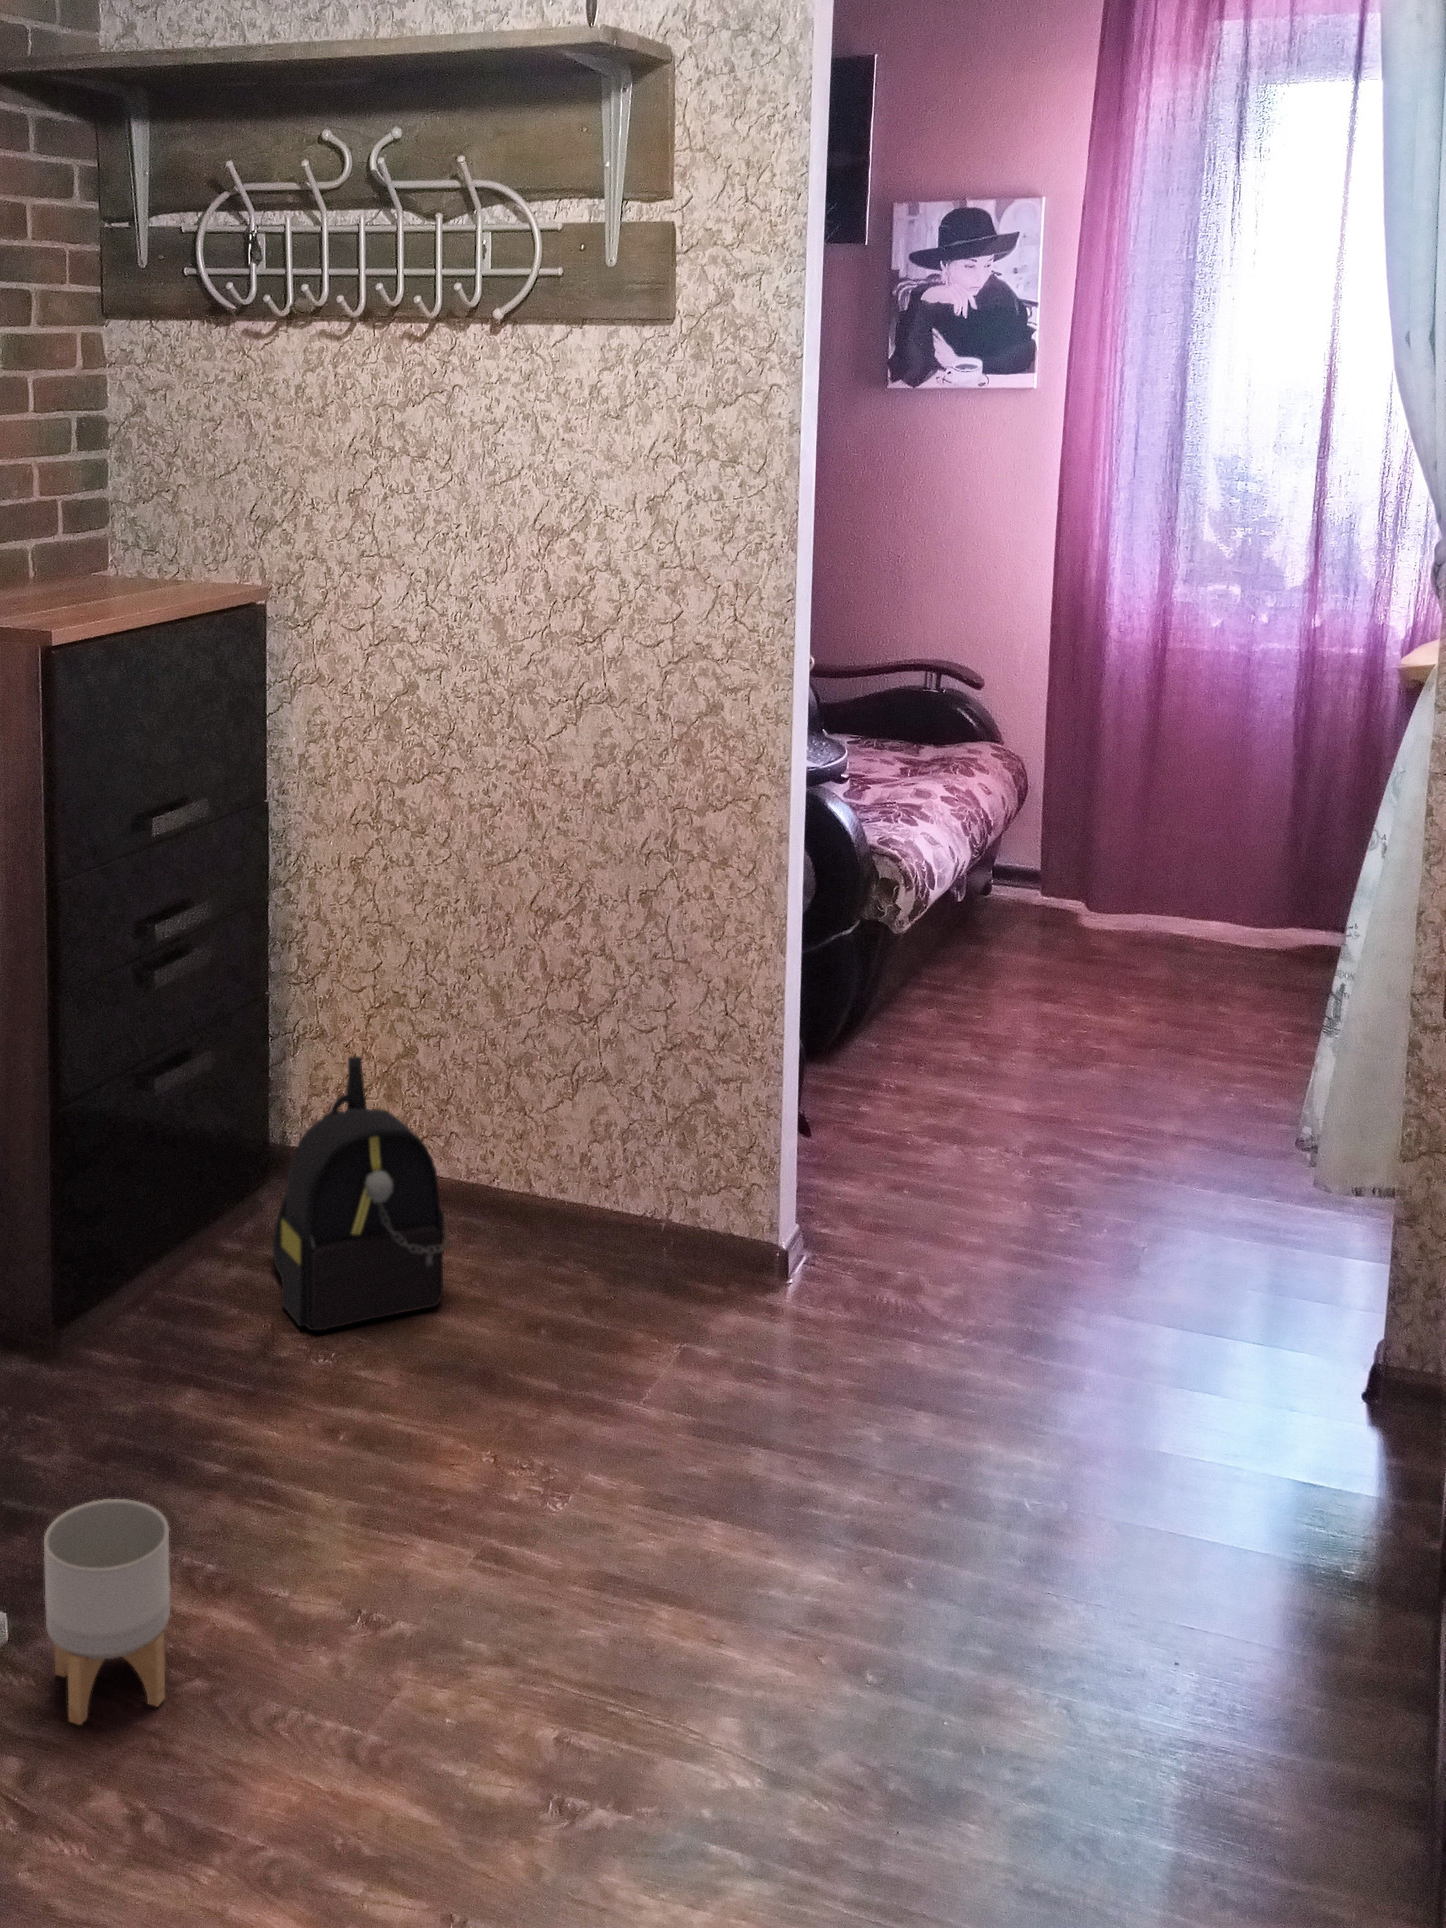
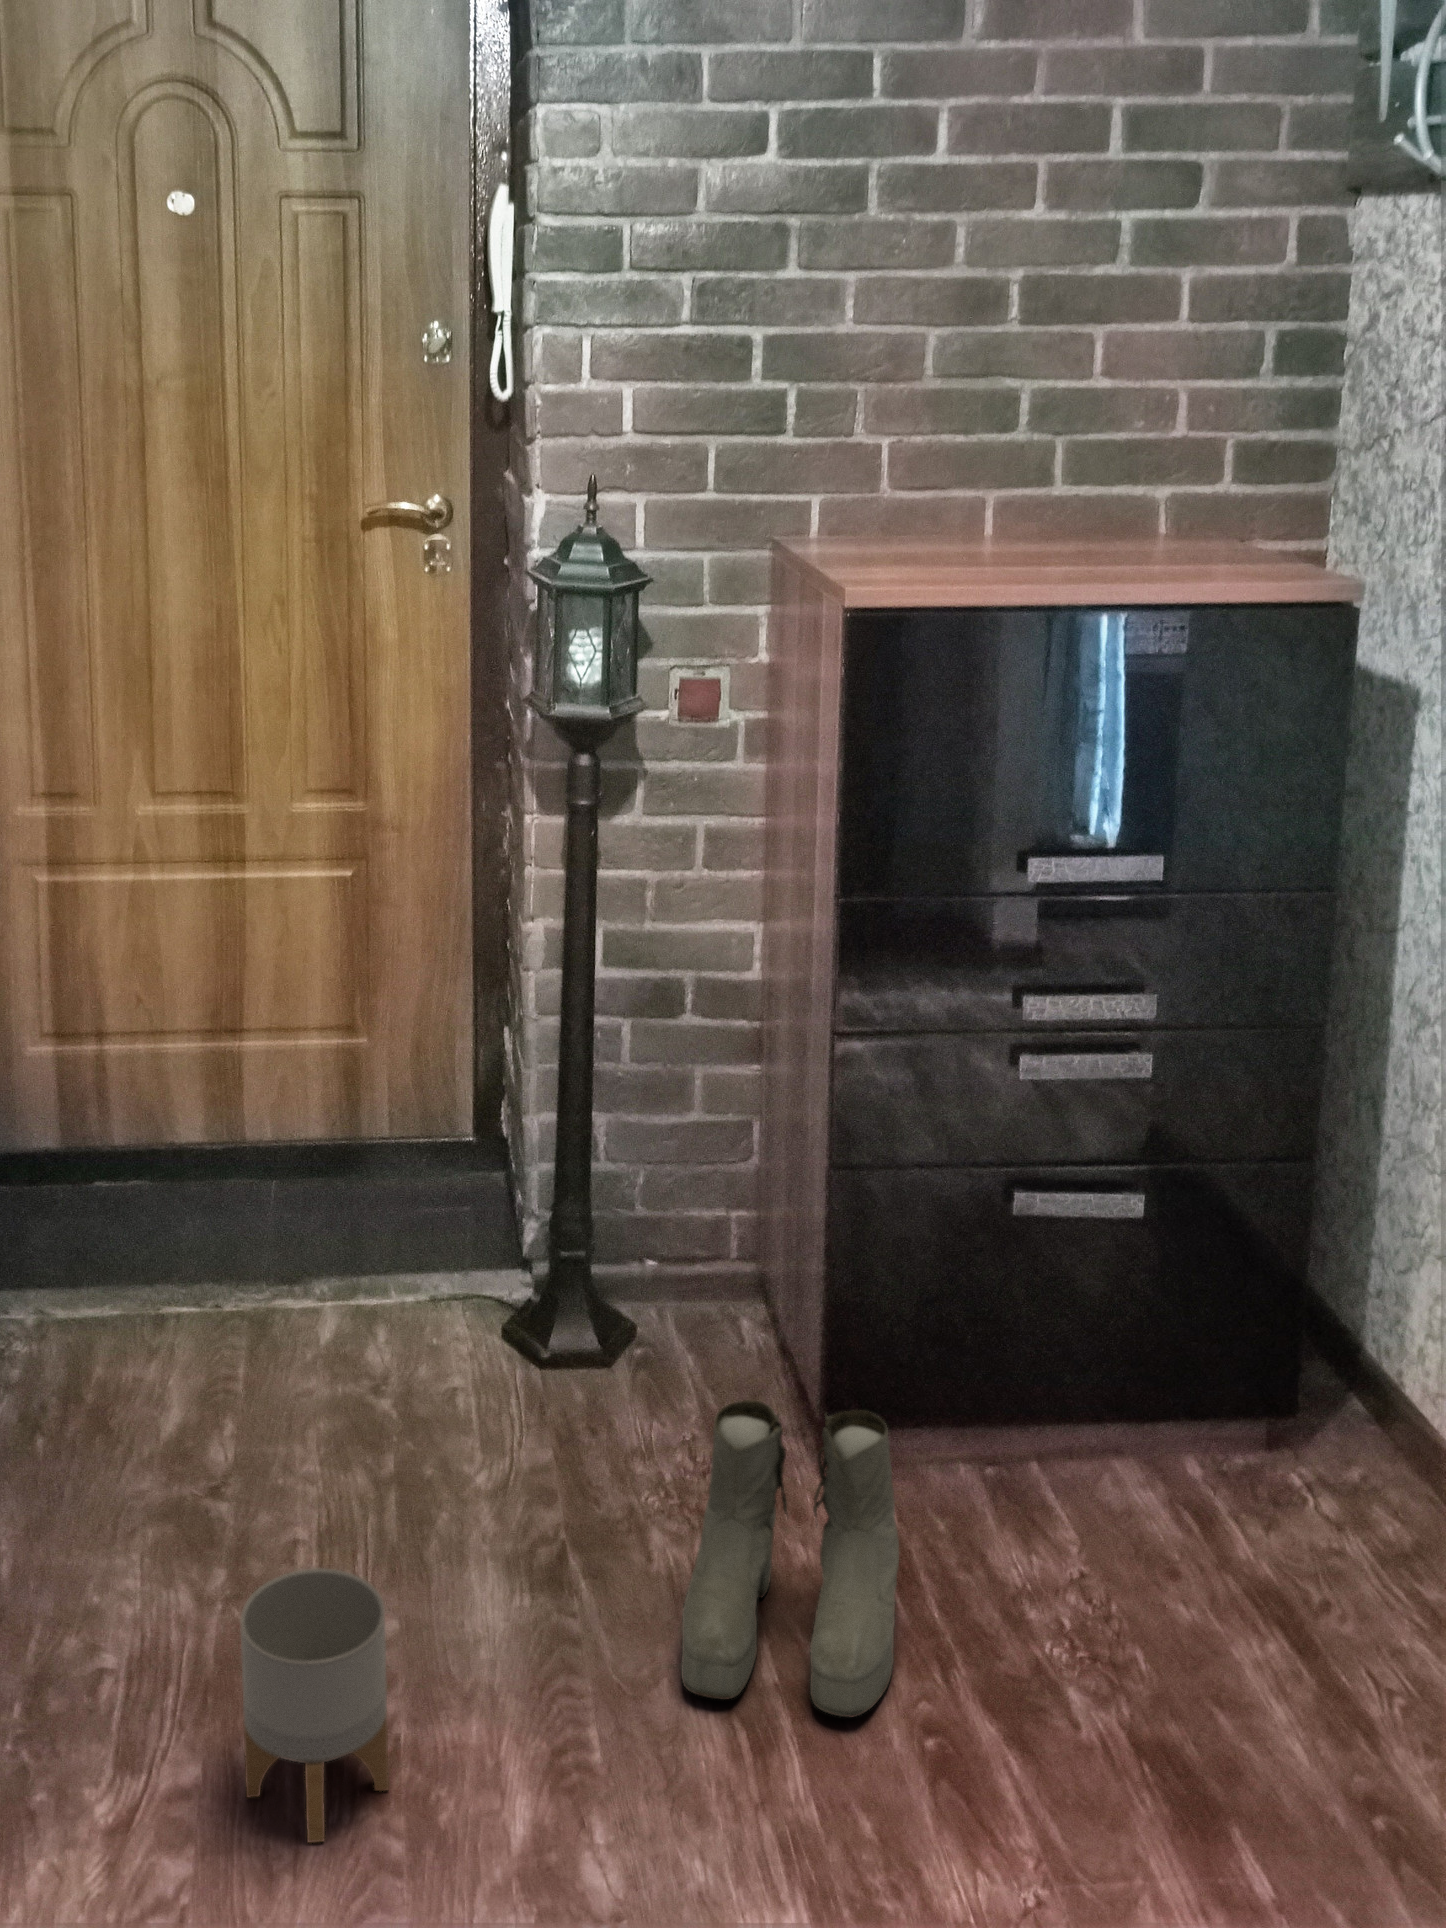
backpack: present [273,1056,451,1331] -> none [1073,1279,1334,1700]
boots: none [110,1246,306,1489] -> present [681,1400,899,1718]

